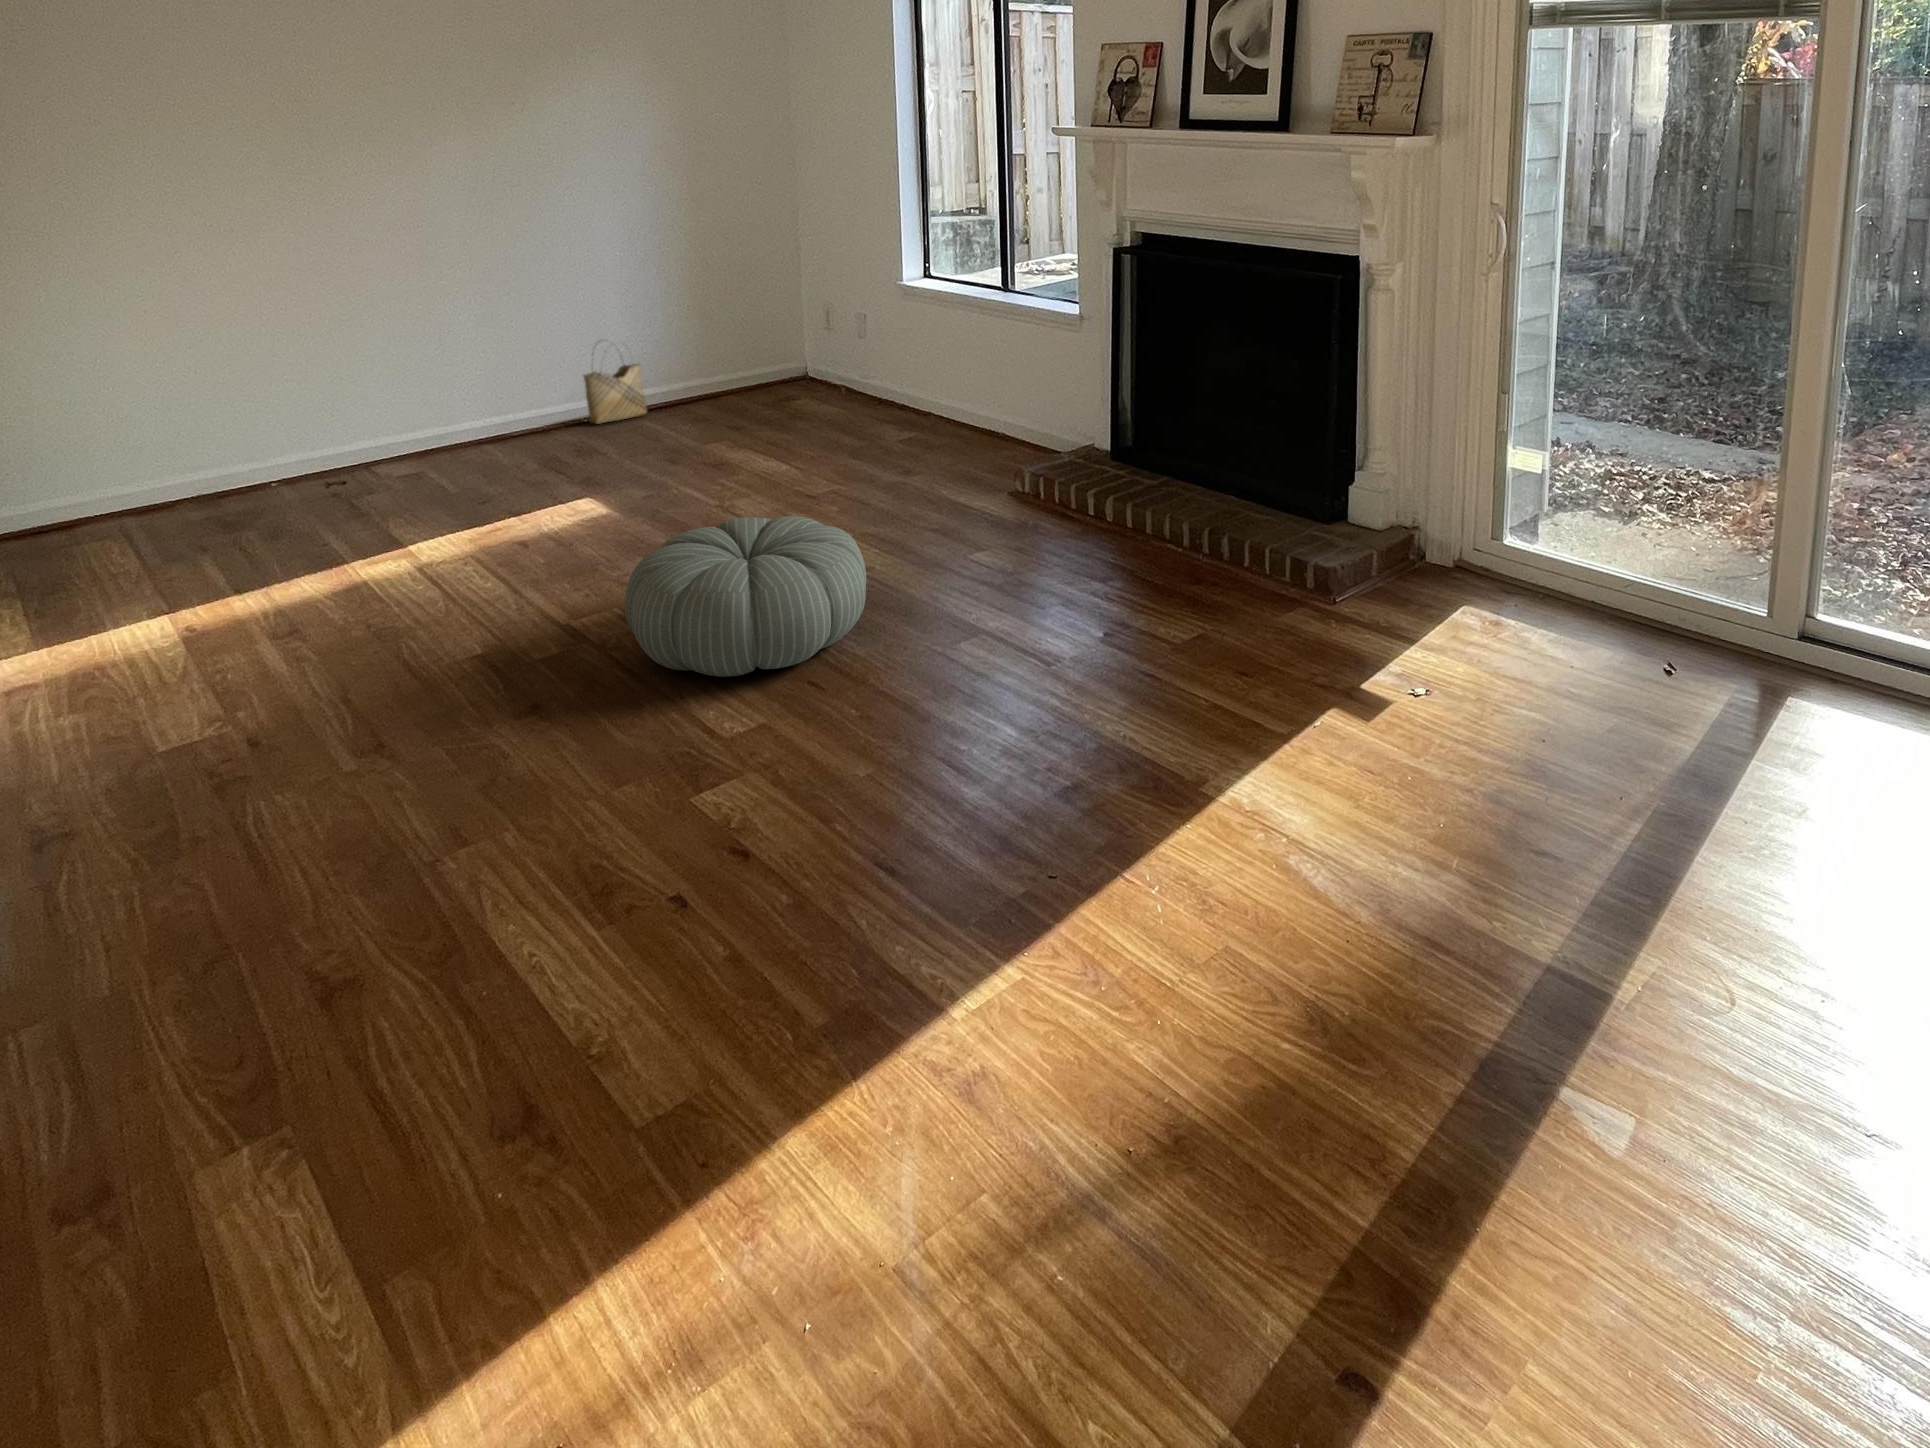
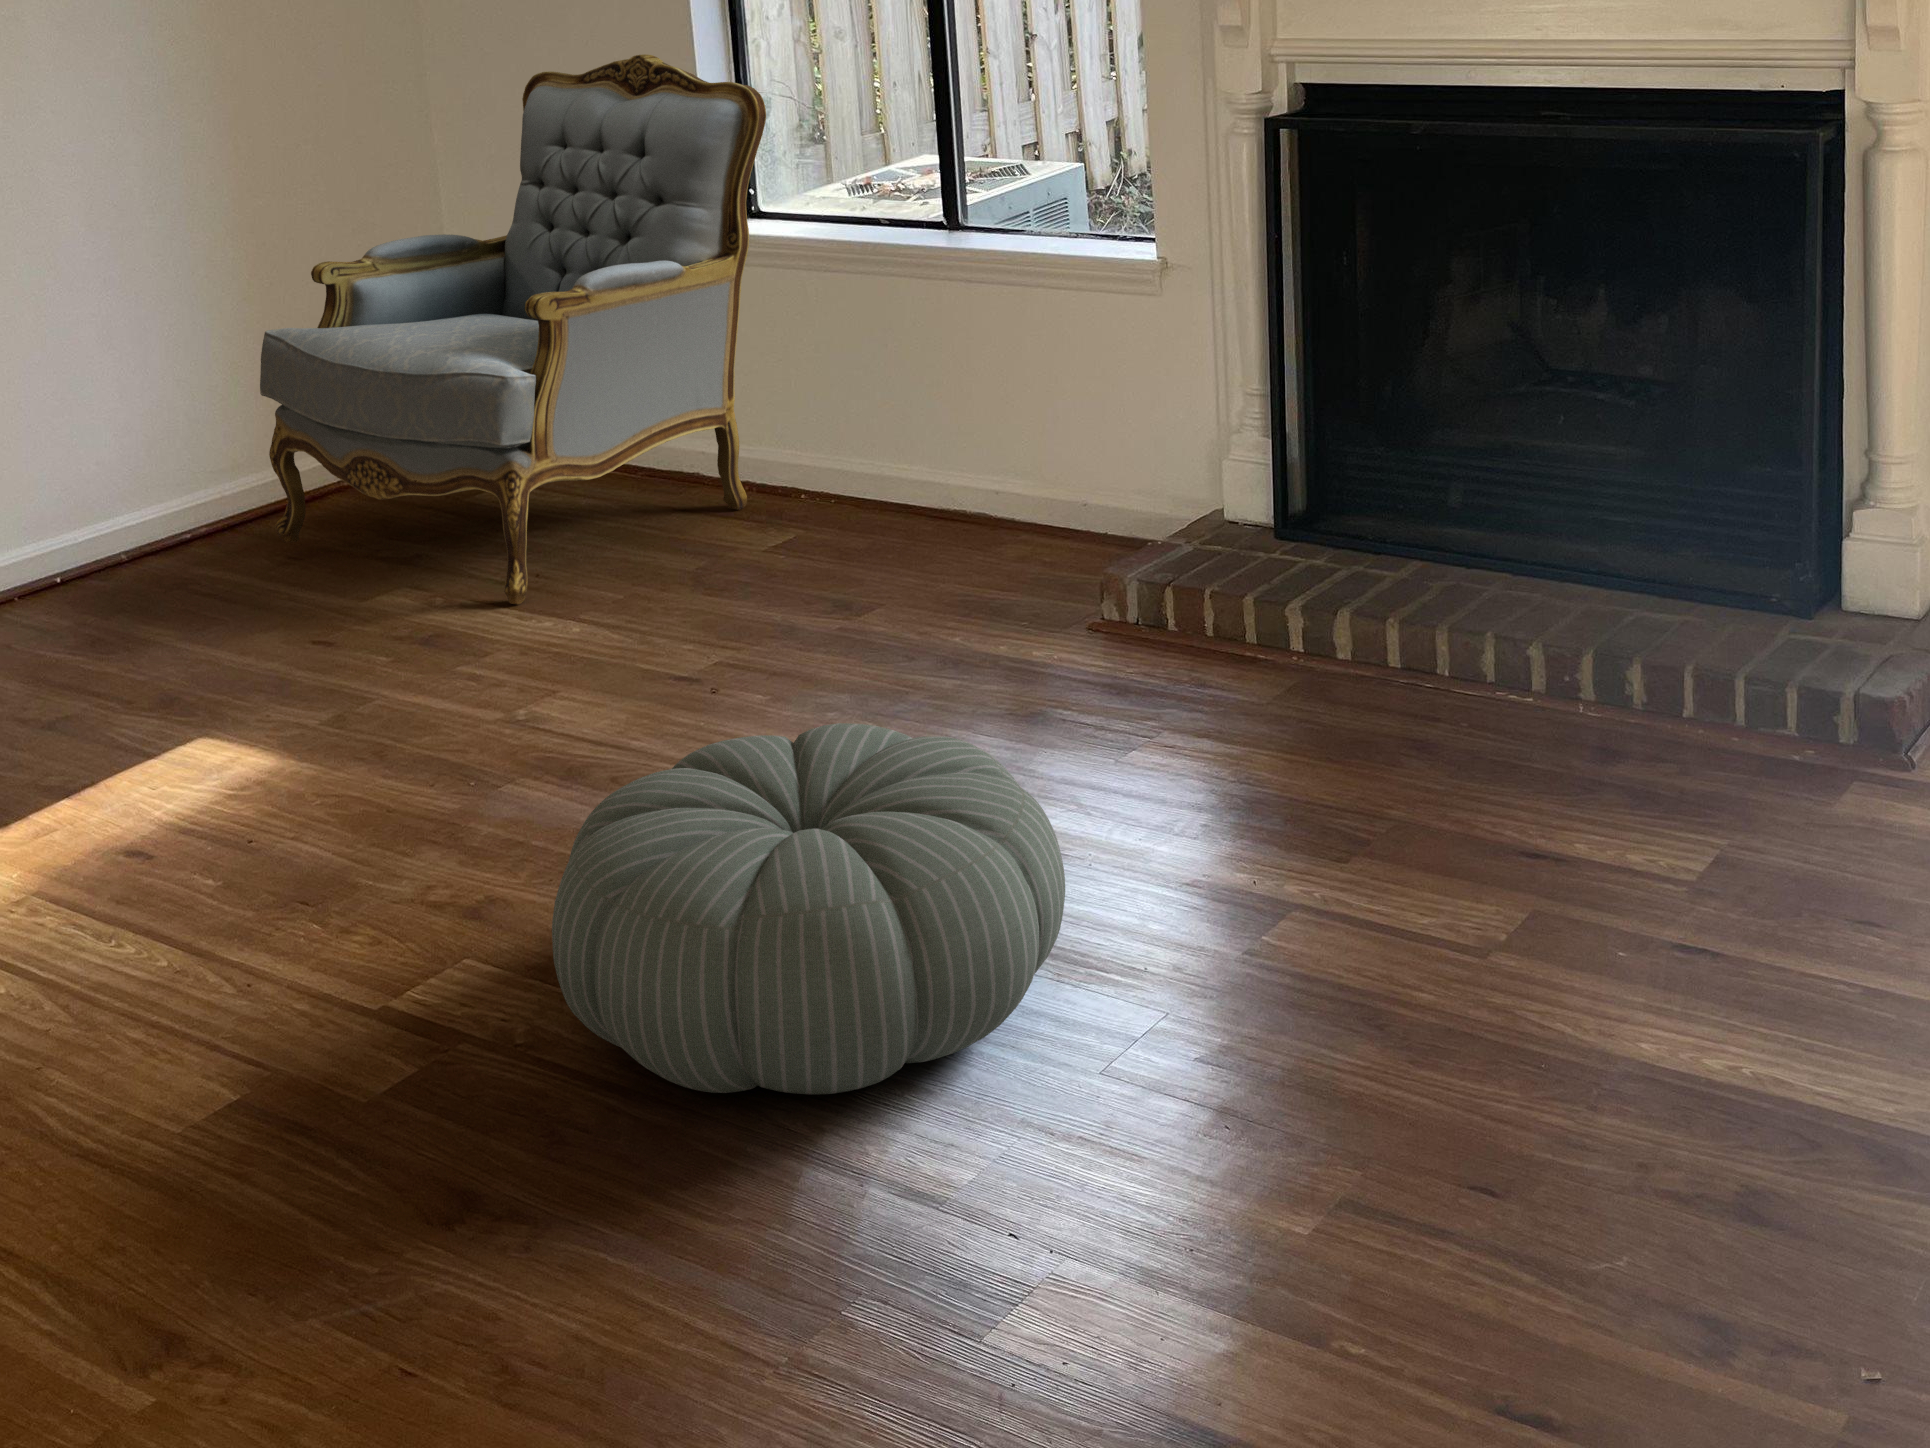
armchair: none [679,194,923,453] -> present [260,54,766,604]
woven basket: present [584,344,647,424] -> none [50,402,187,584]

